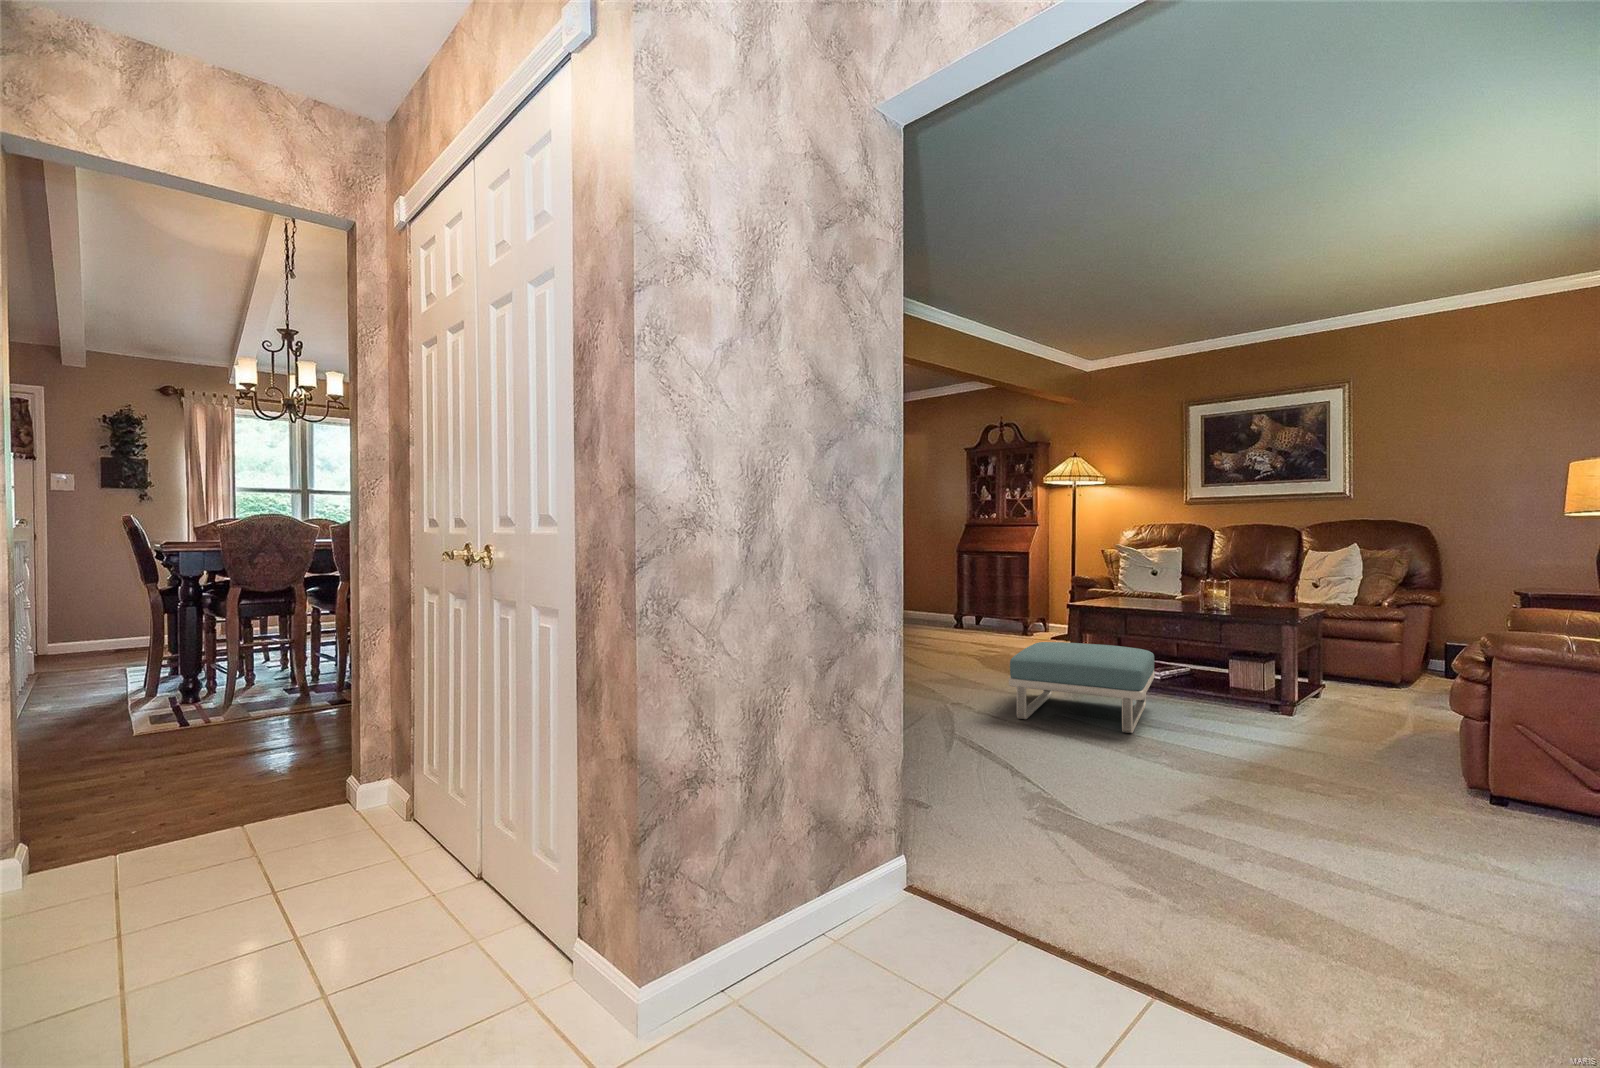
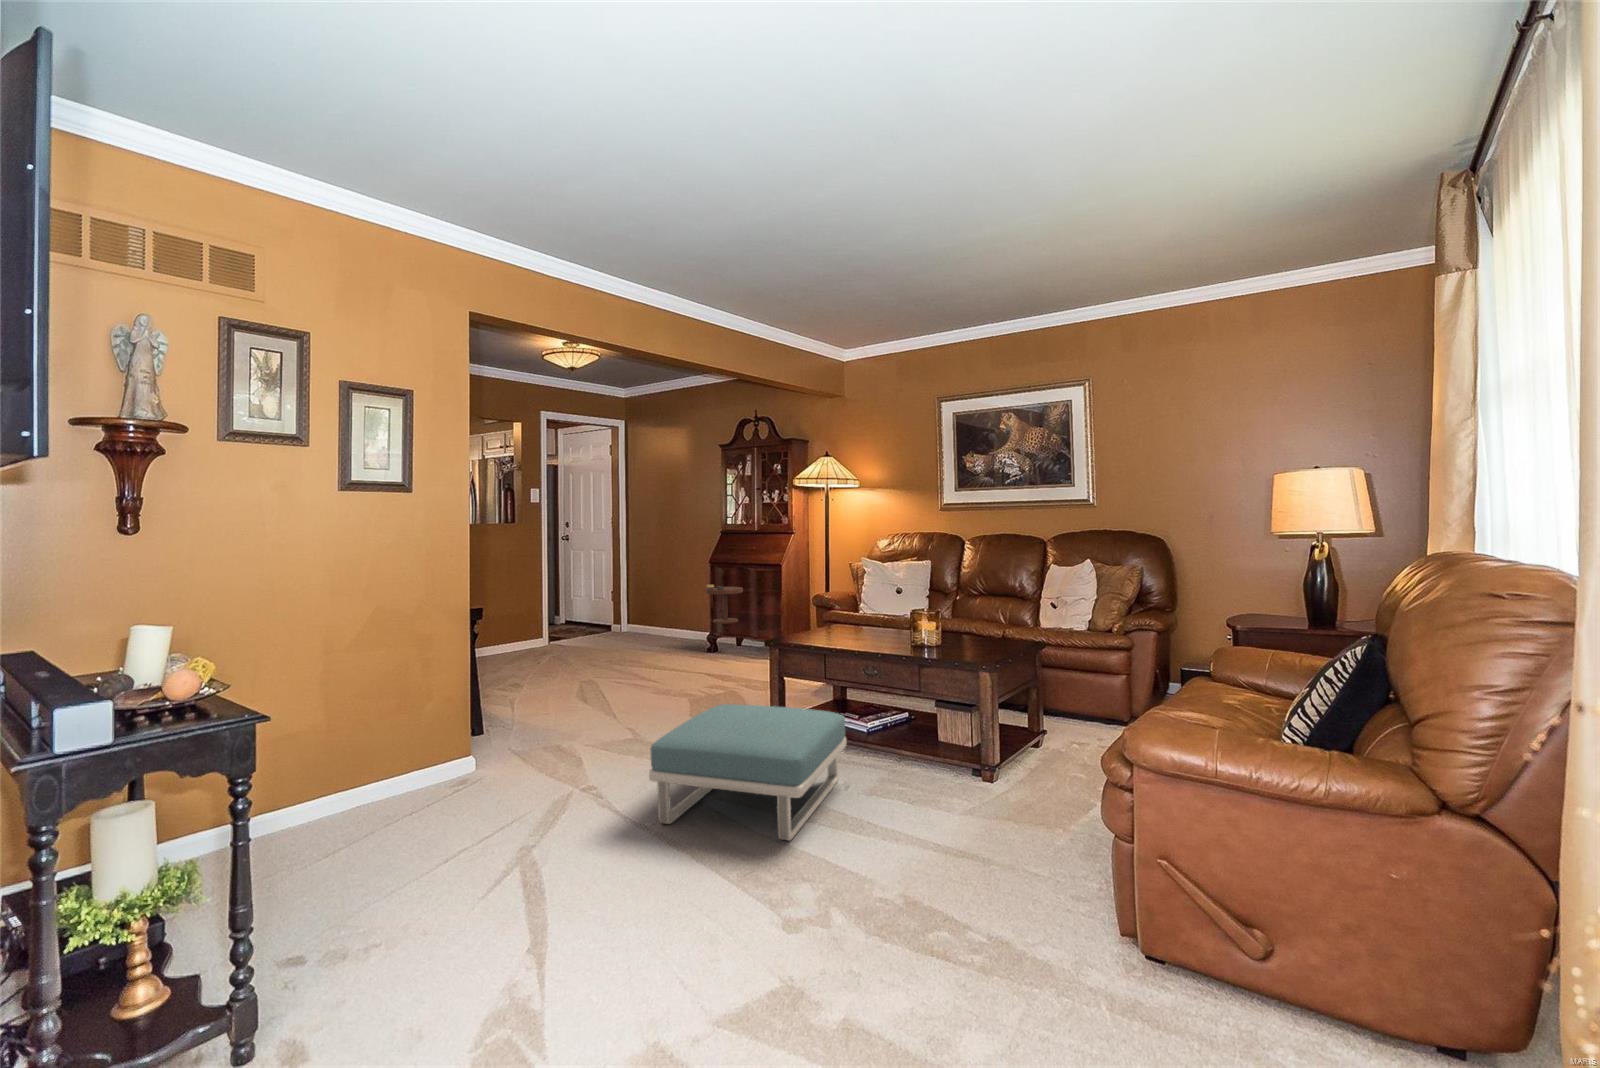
side table: none [960,568,993,628] -> present [706,584,743,624]

